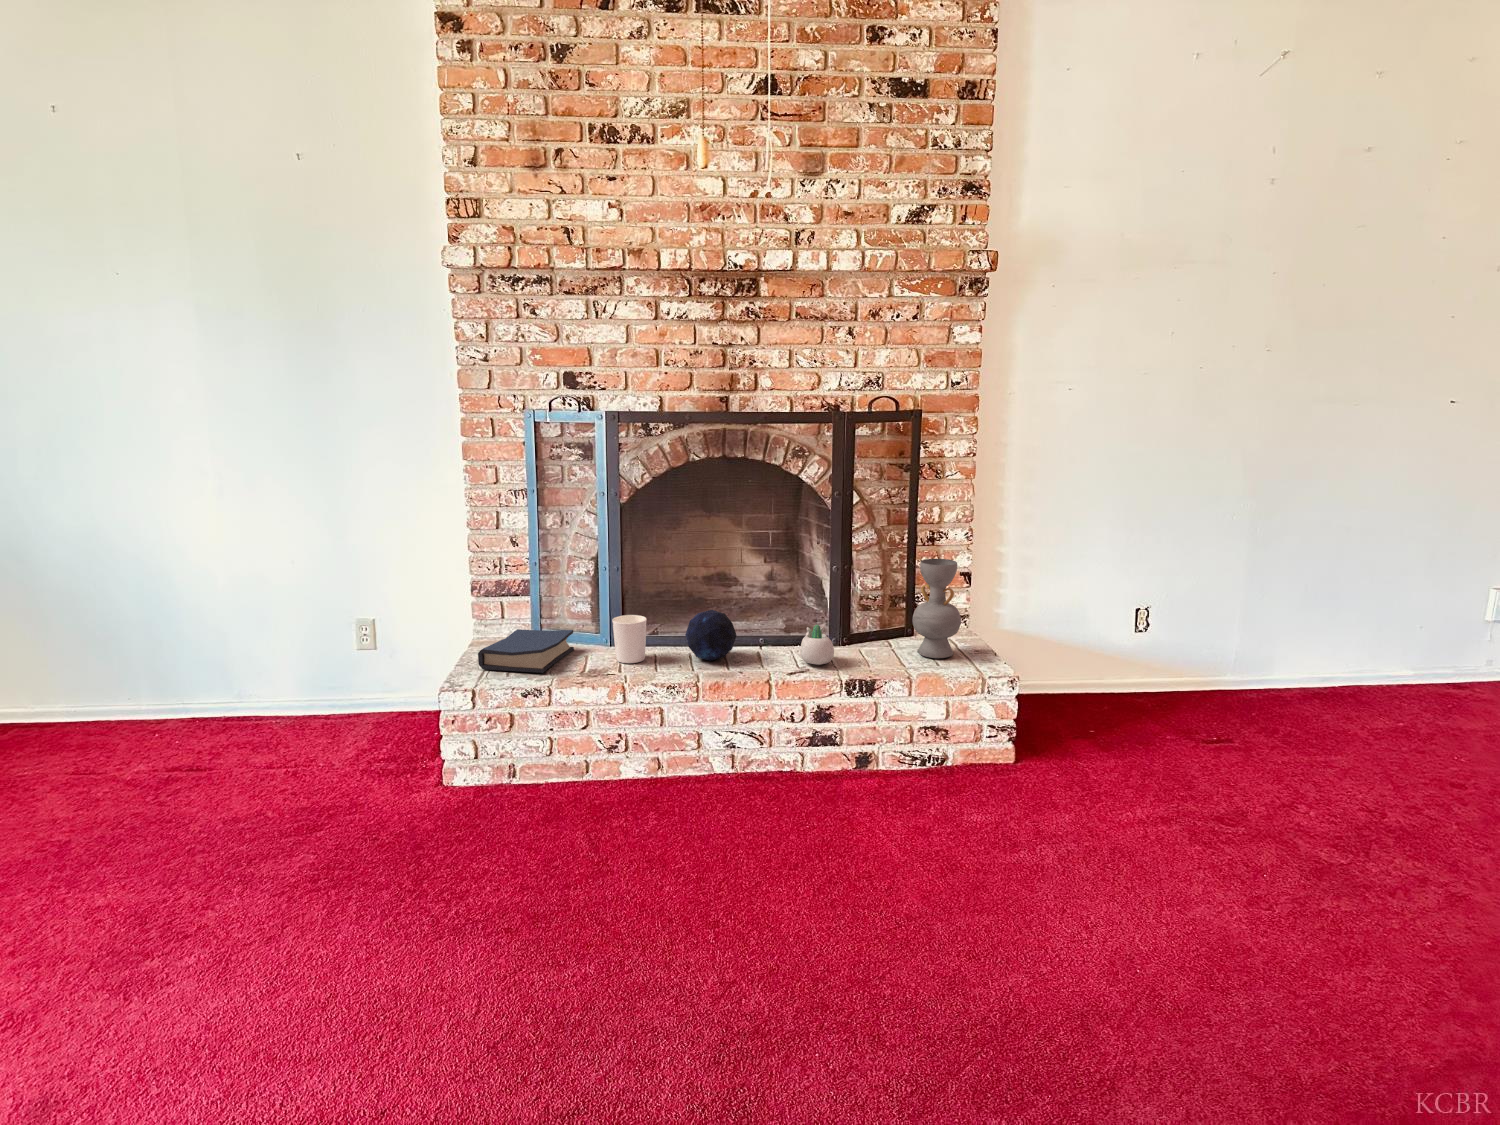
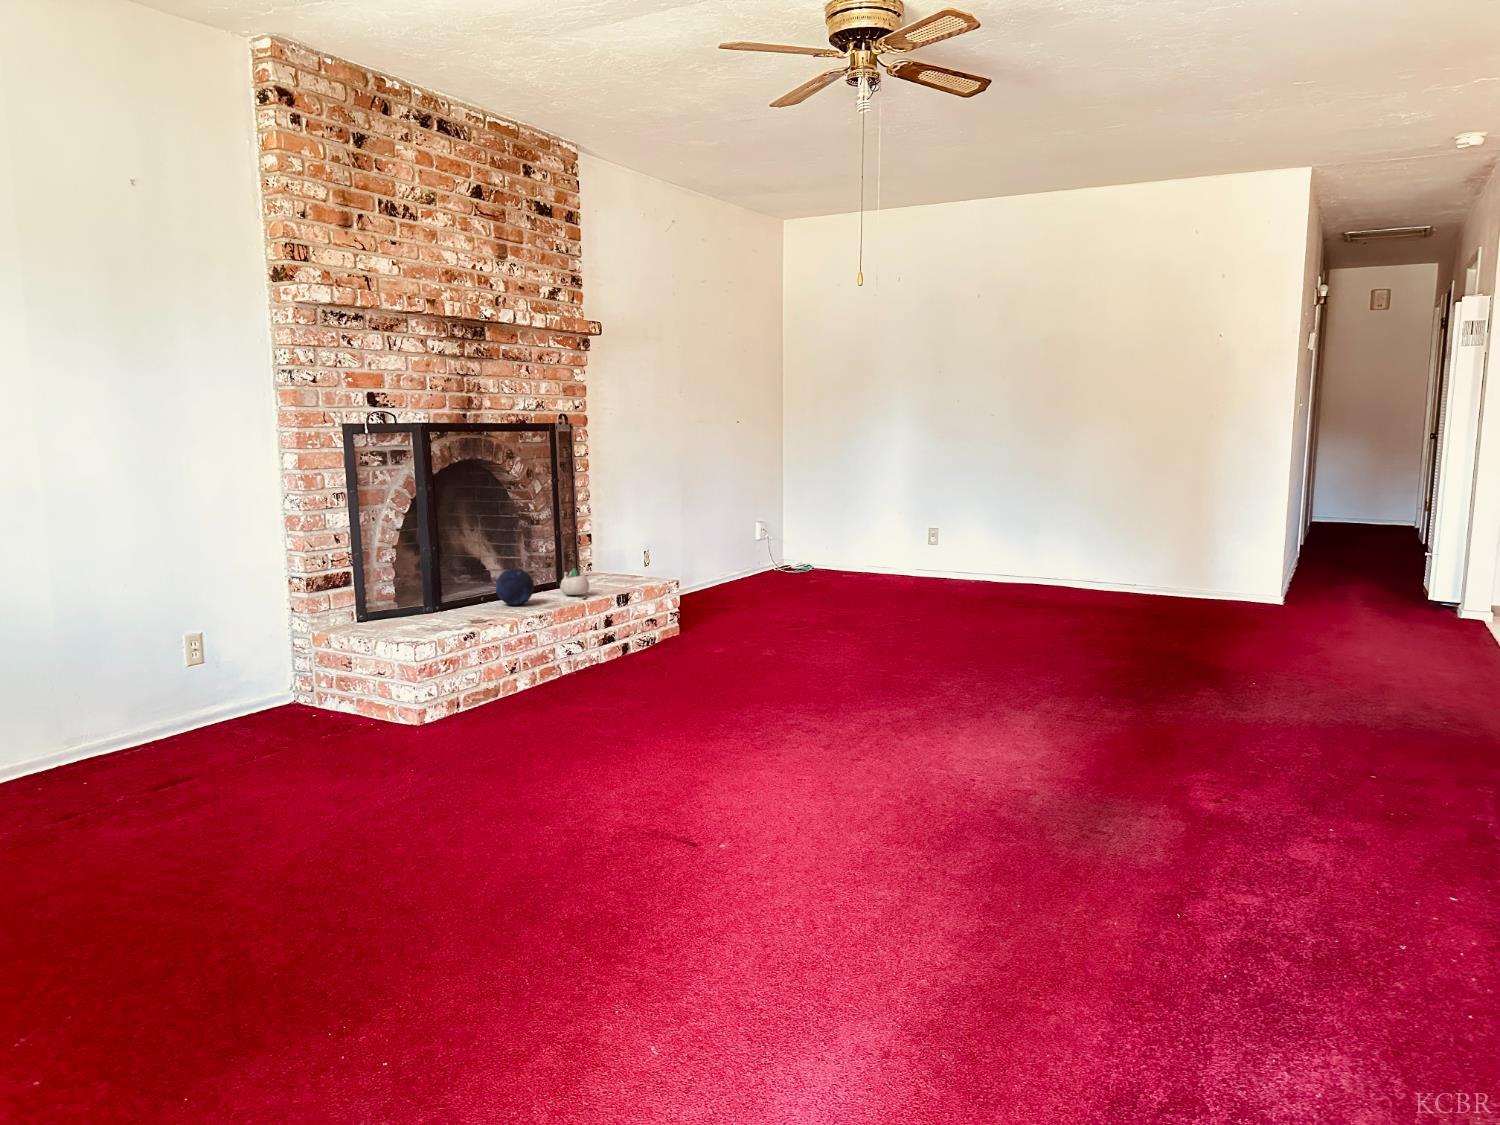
decorative vase: present [912,559,961,658] -> none [599,519,631,585]
candle holder: present [612,615,647,663] -> none [457,580,484,615]
hardback book: present [478,629,574,673] -> none [367,603,451,633]

